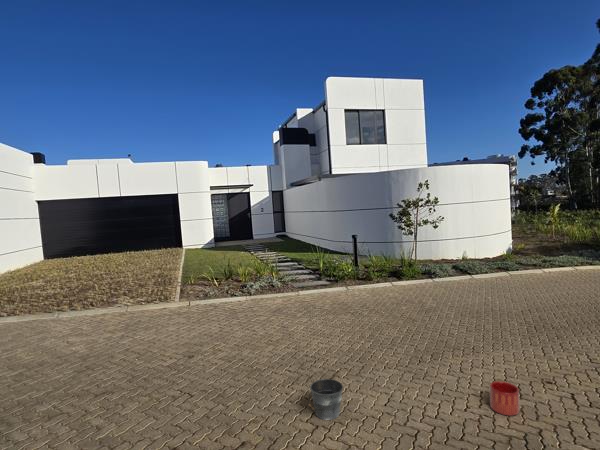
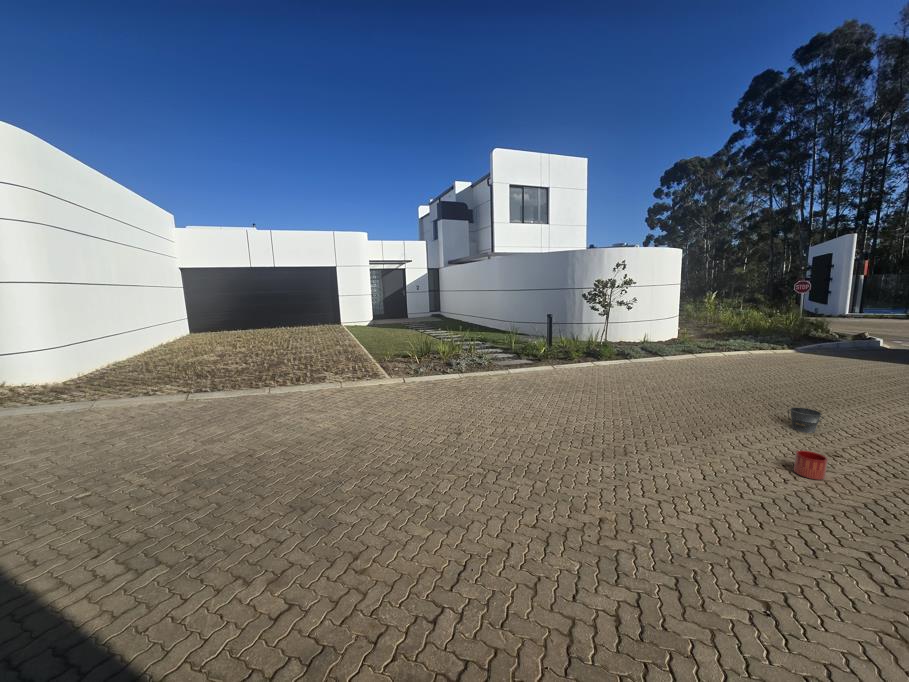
bucket: present [308,379,343,420] -> present [788,408,824,433]

